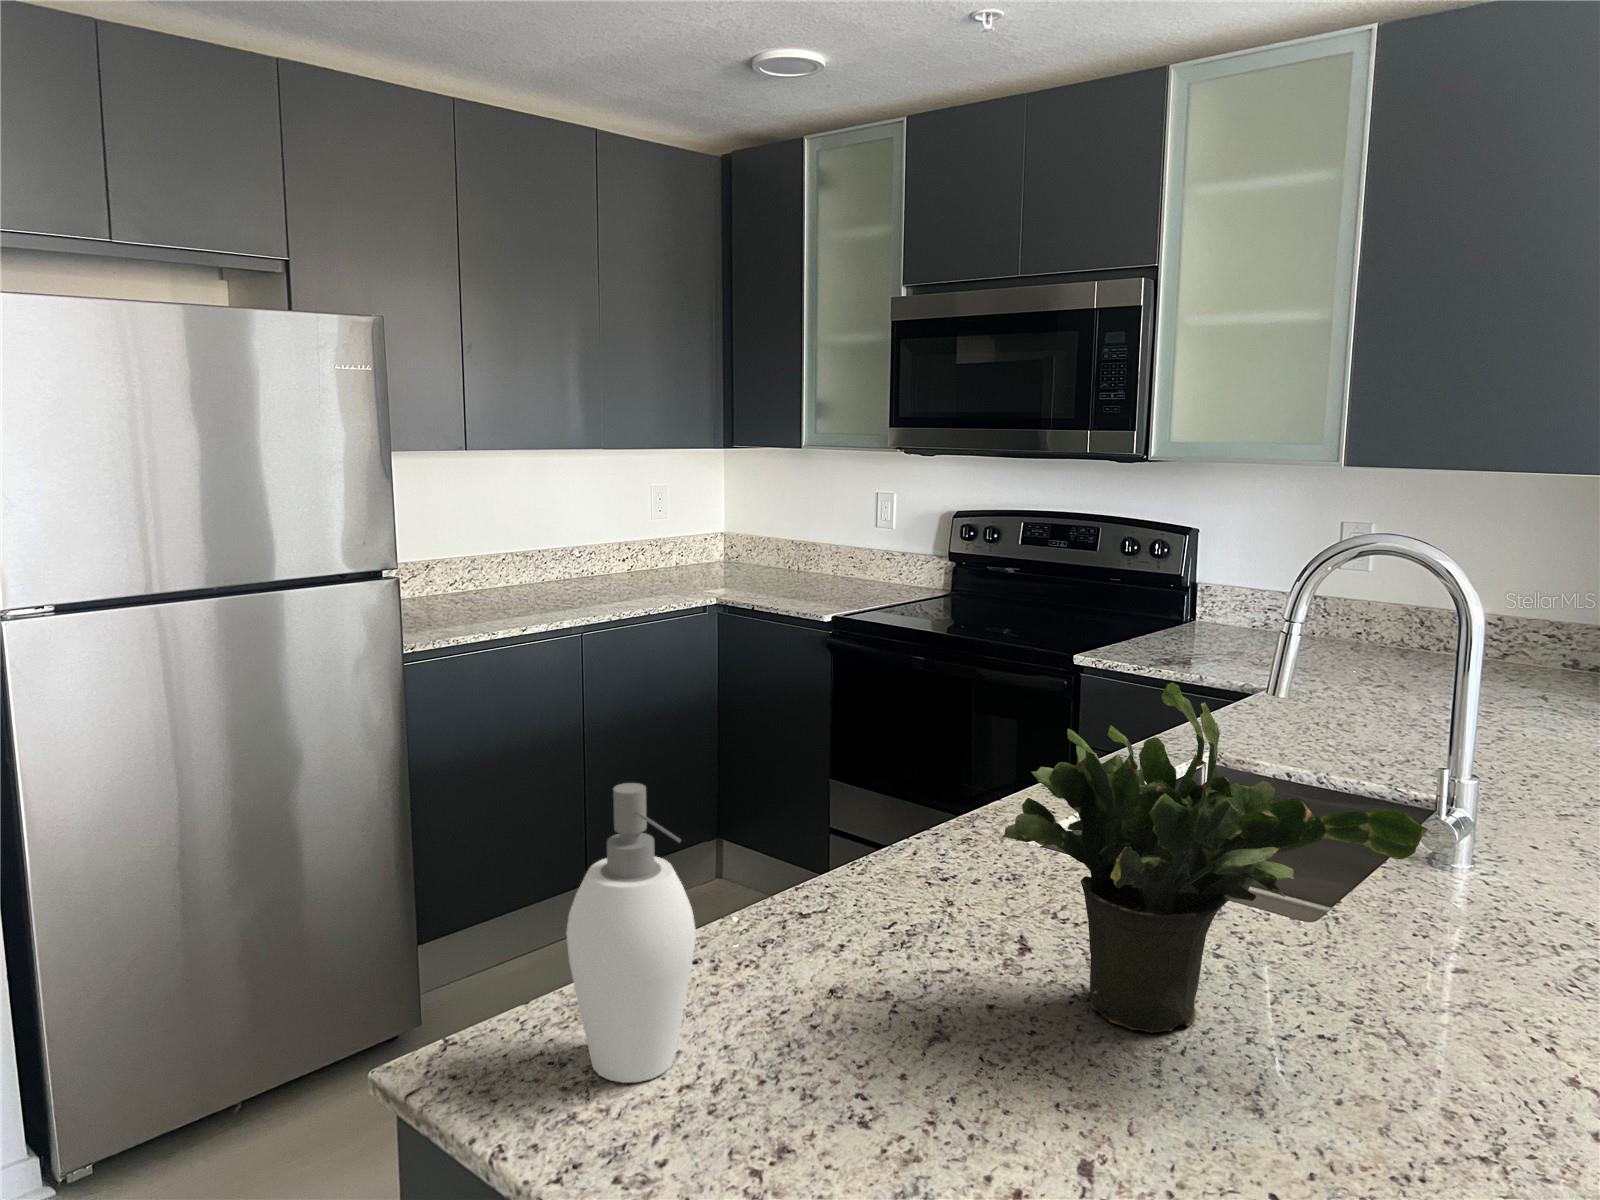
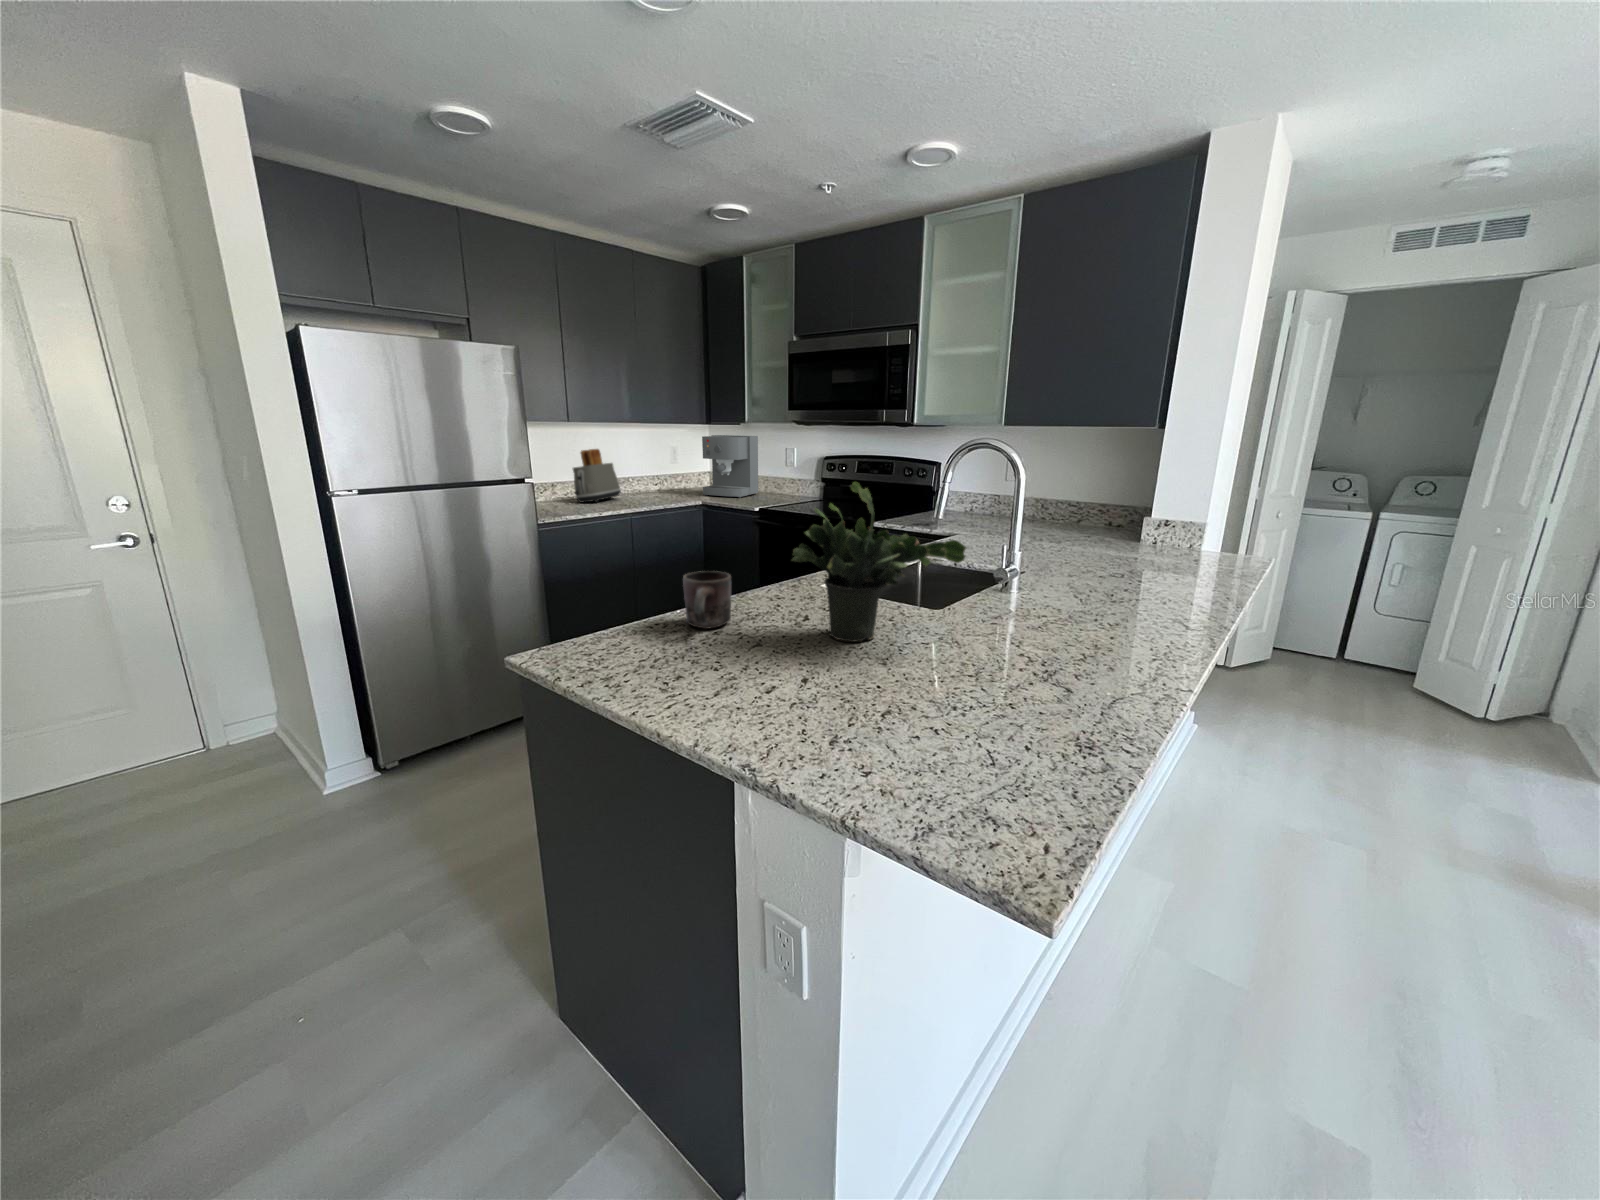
coffee maker: none [711,465,821,591] -> present [702,435,758,498]
toaster: none [462,498,553,605] -> present [573,449,621,503]
soap dispenser: present [567,783,696,1083] -> none [587,528,646,659]
mug: none [756,843,863,982] -> present [683,571,731,629]

